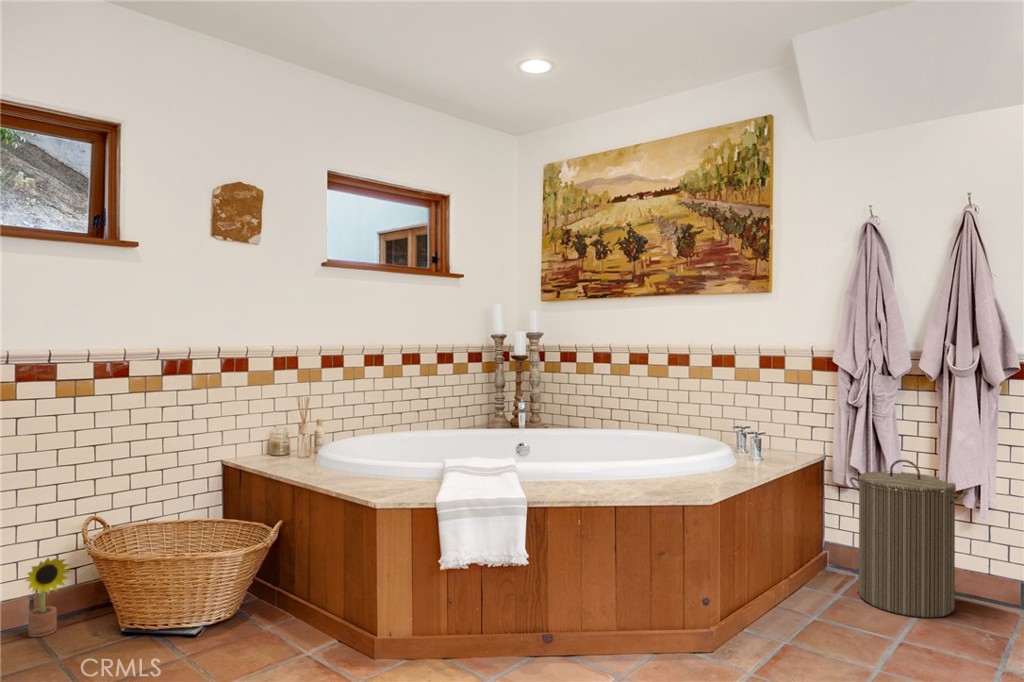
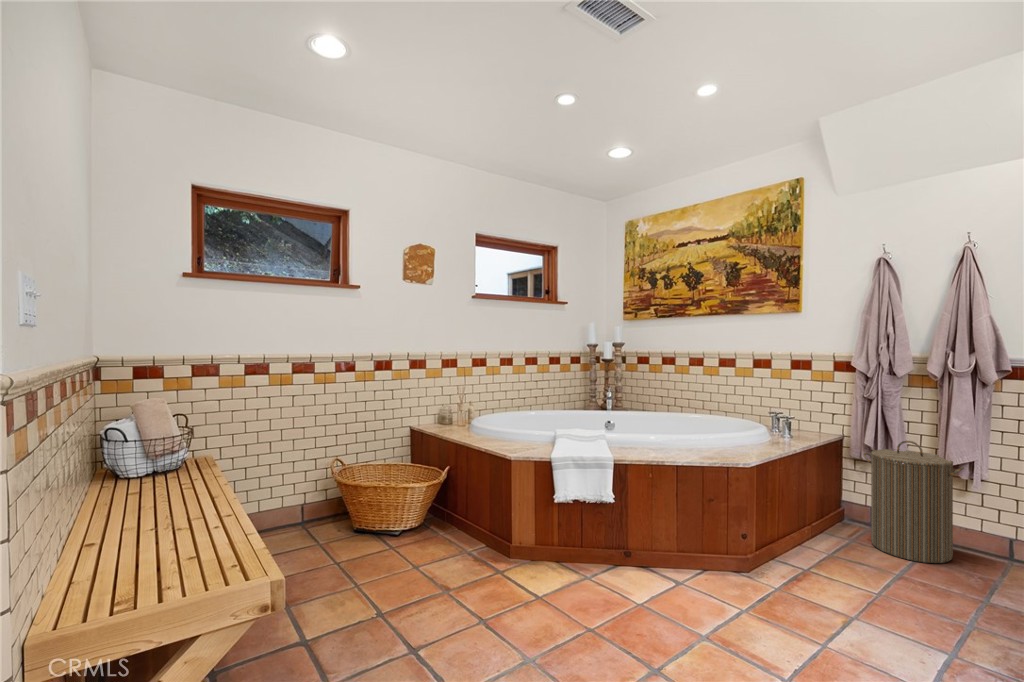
decorative plant: present [26,558,71,637] -> none [298,483,324,532]

